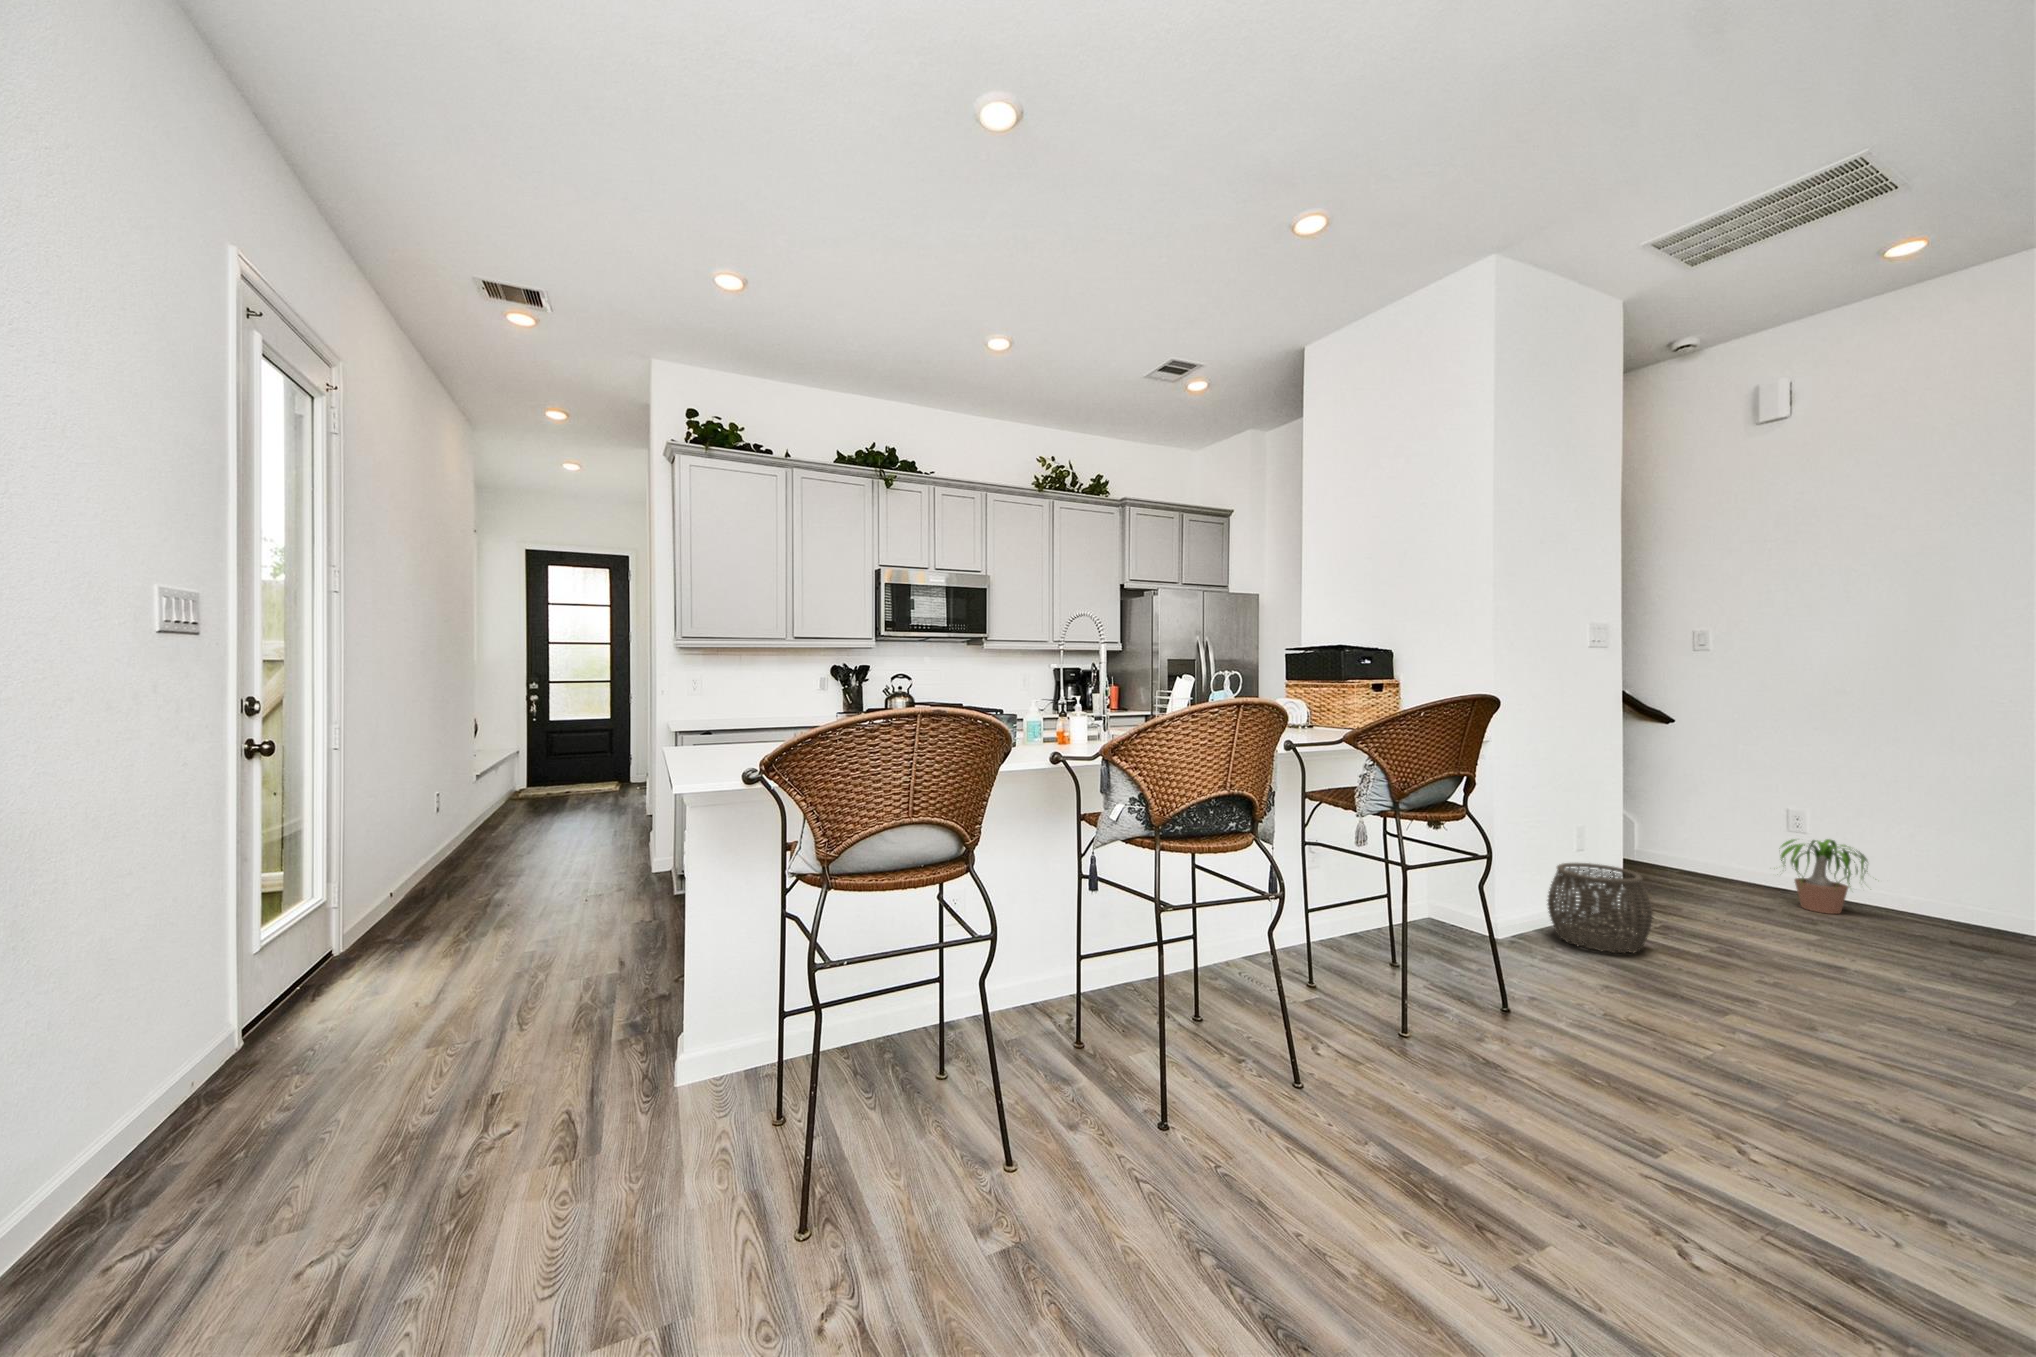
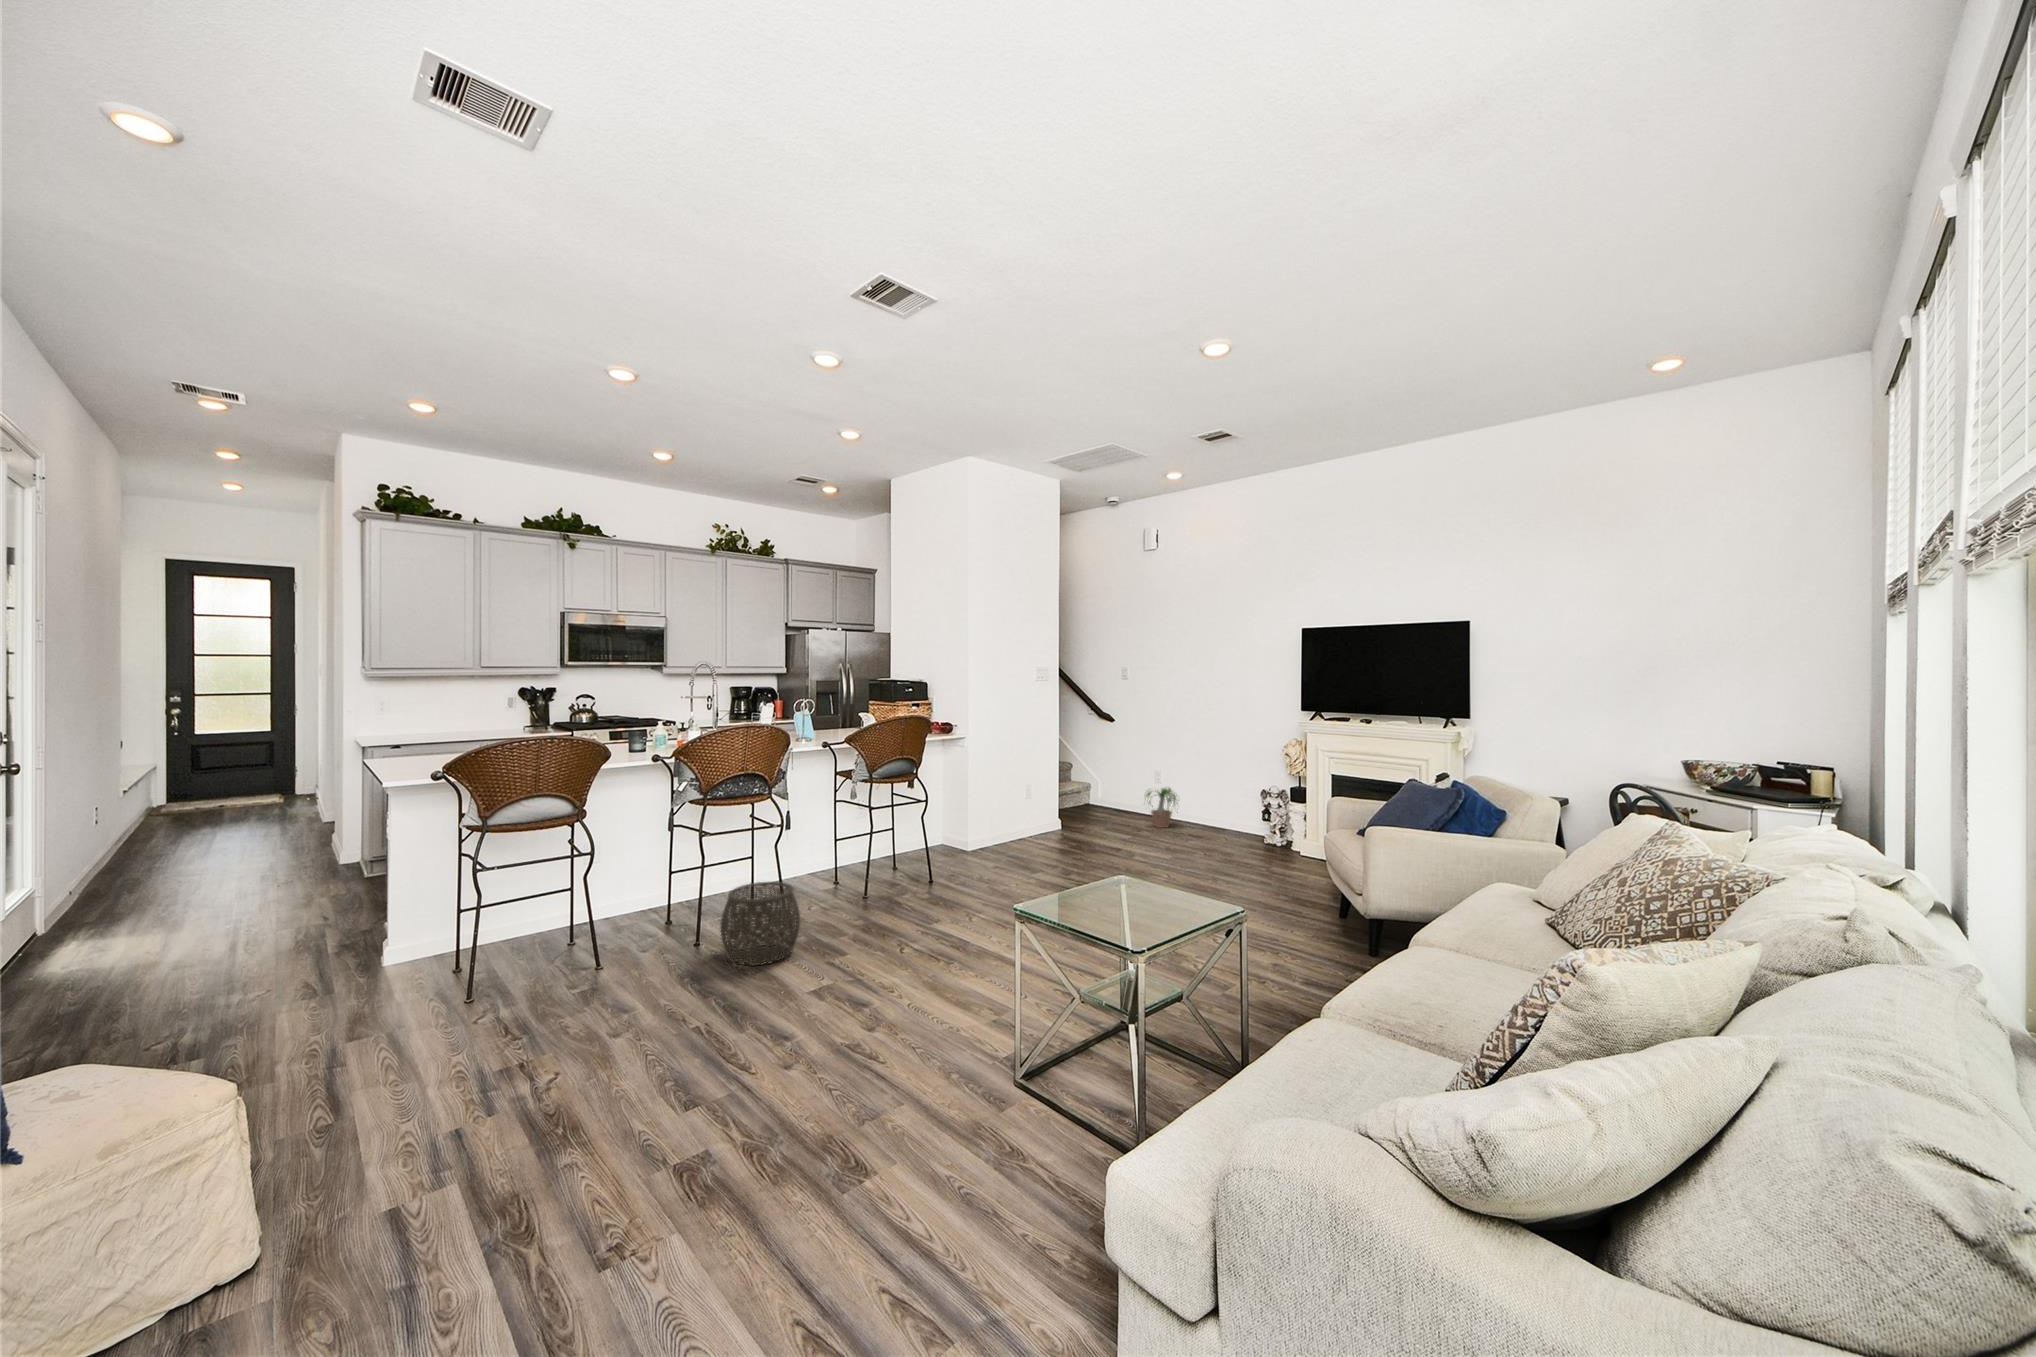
woven basket: present [1548,863,1653,953] -> present [720,882,800,966]

